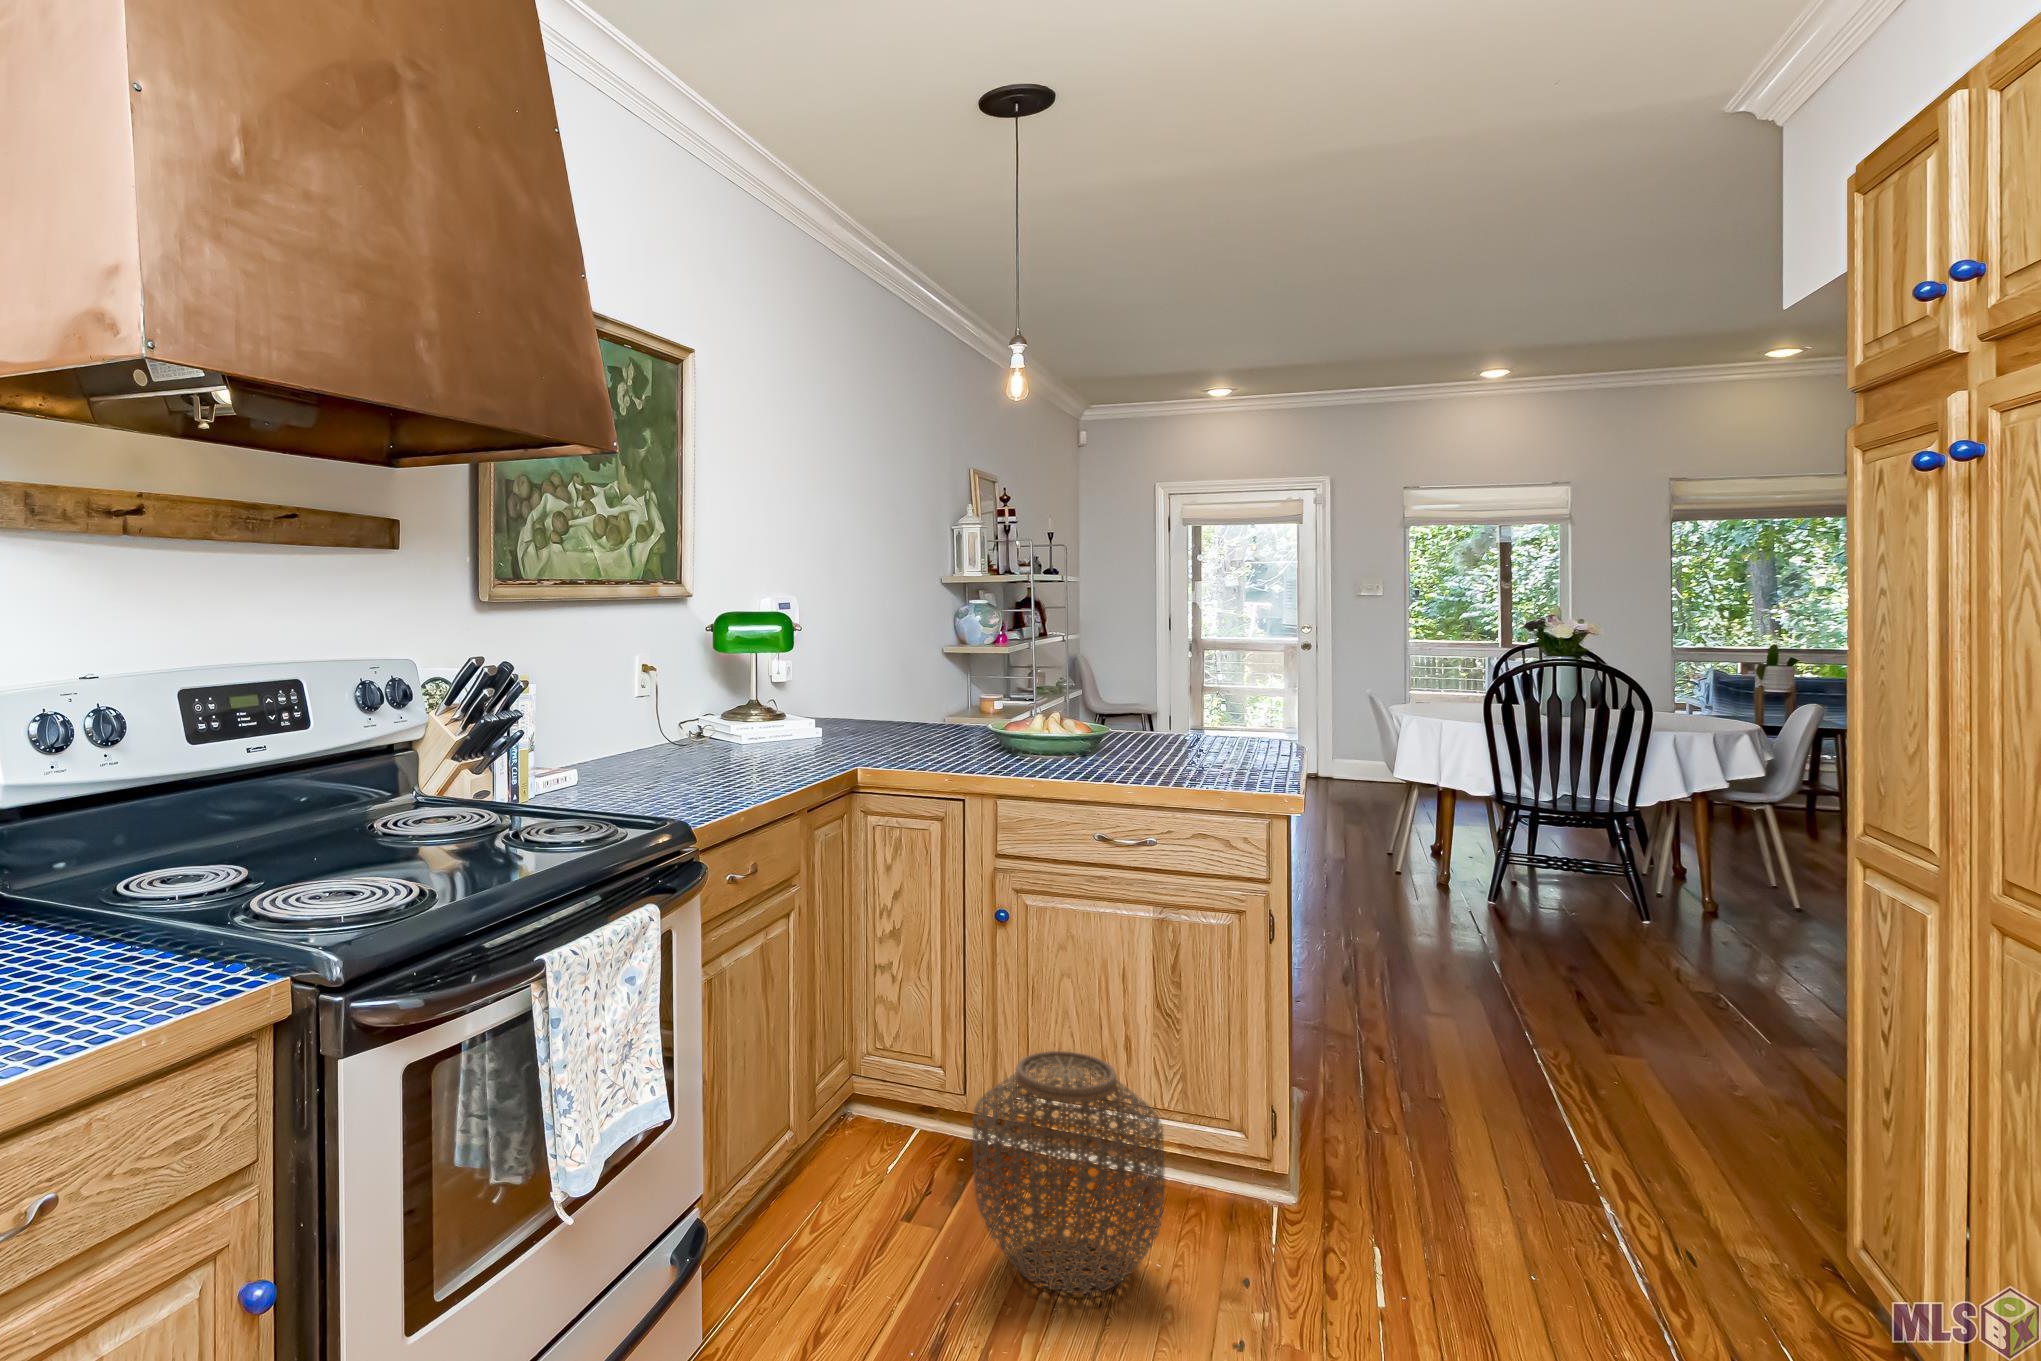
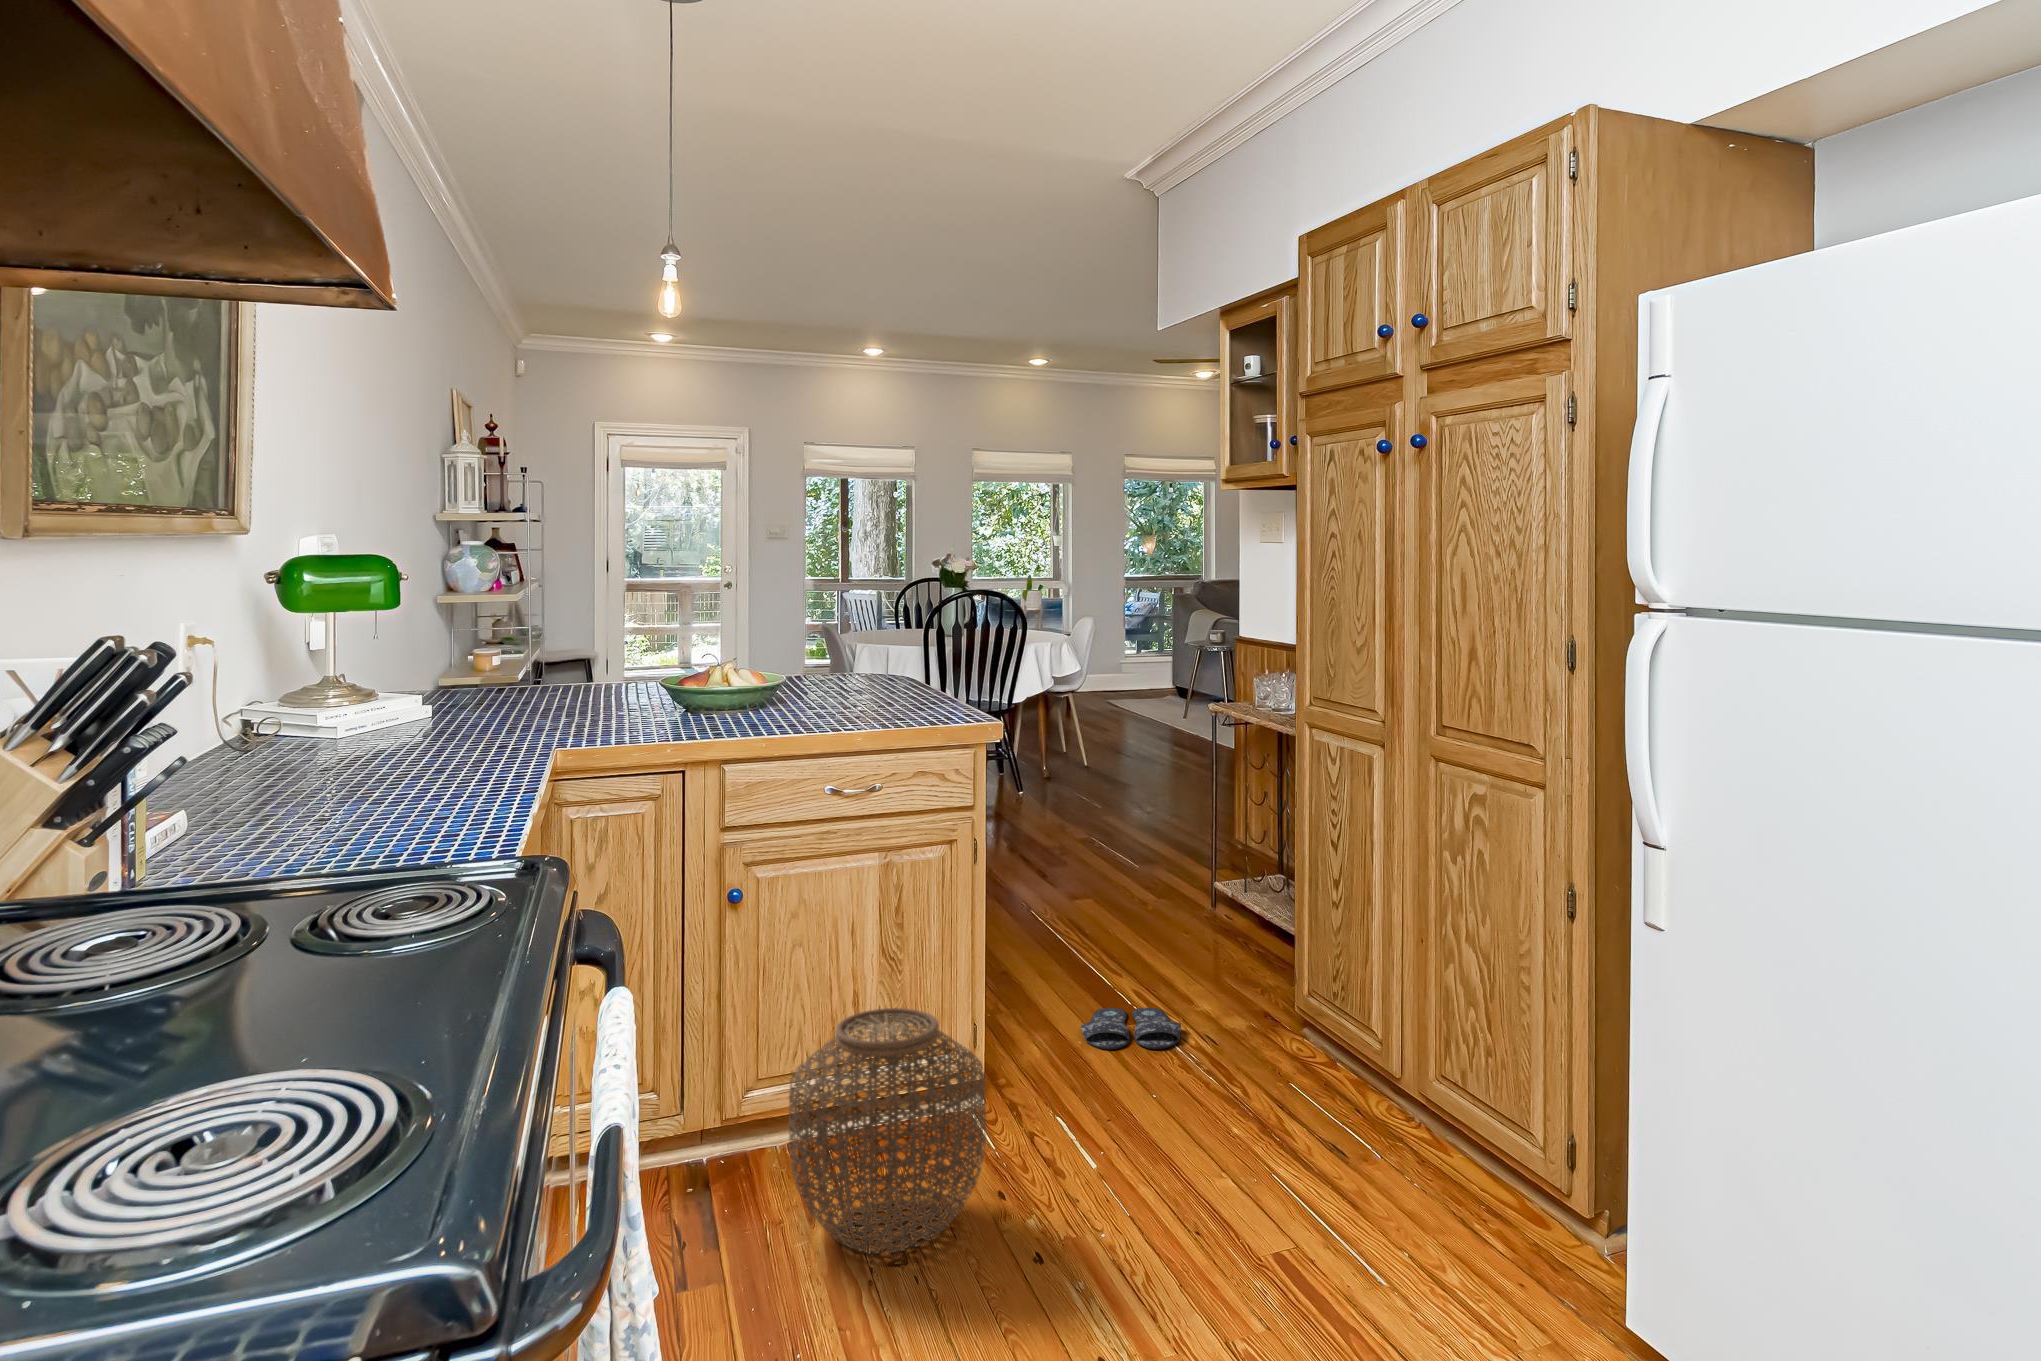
slippers: none [1497,1167,1651,1242] -> present [1081,1008,1181,1050]

